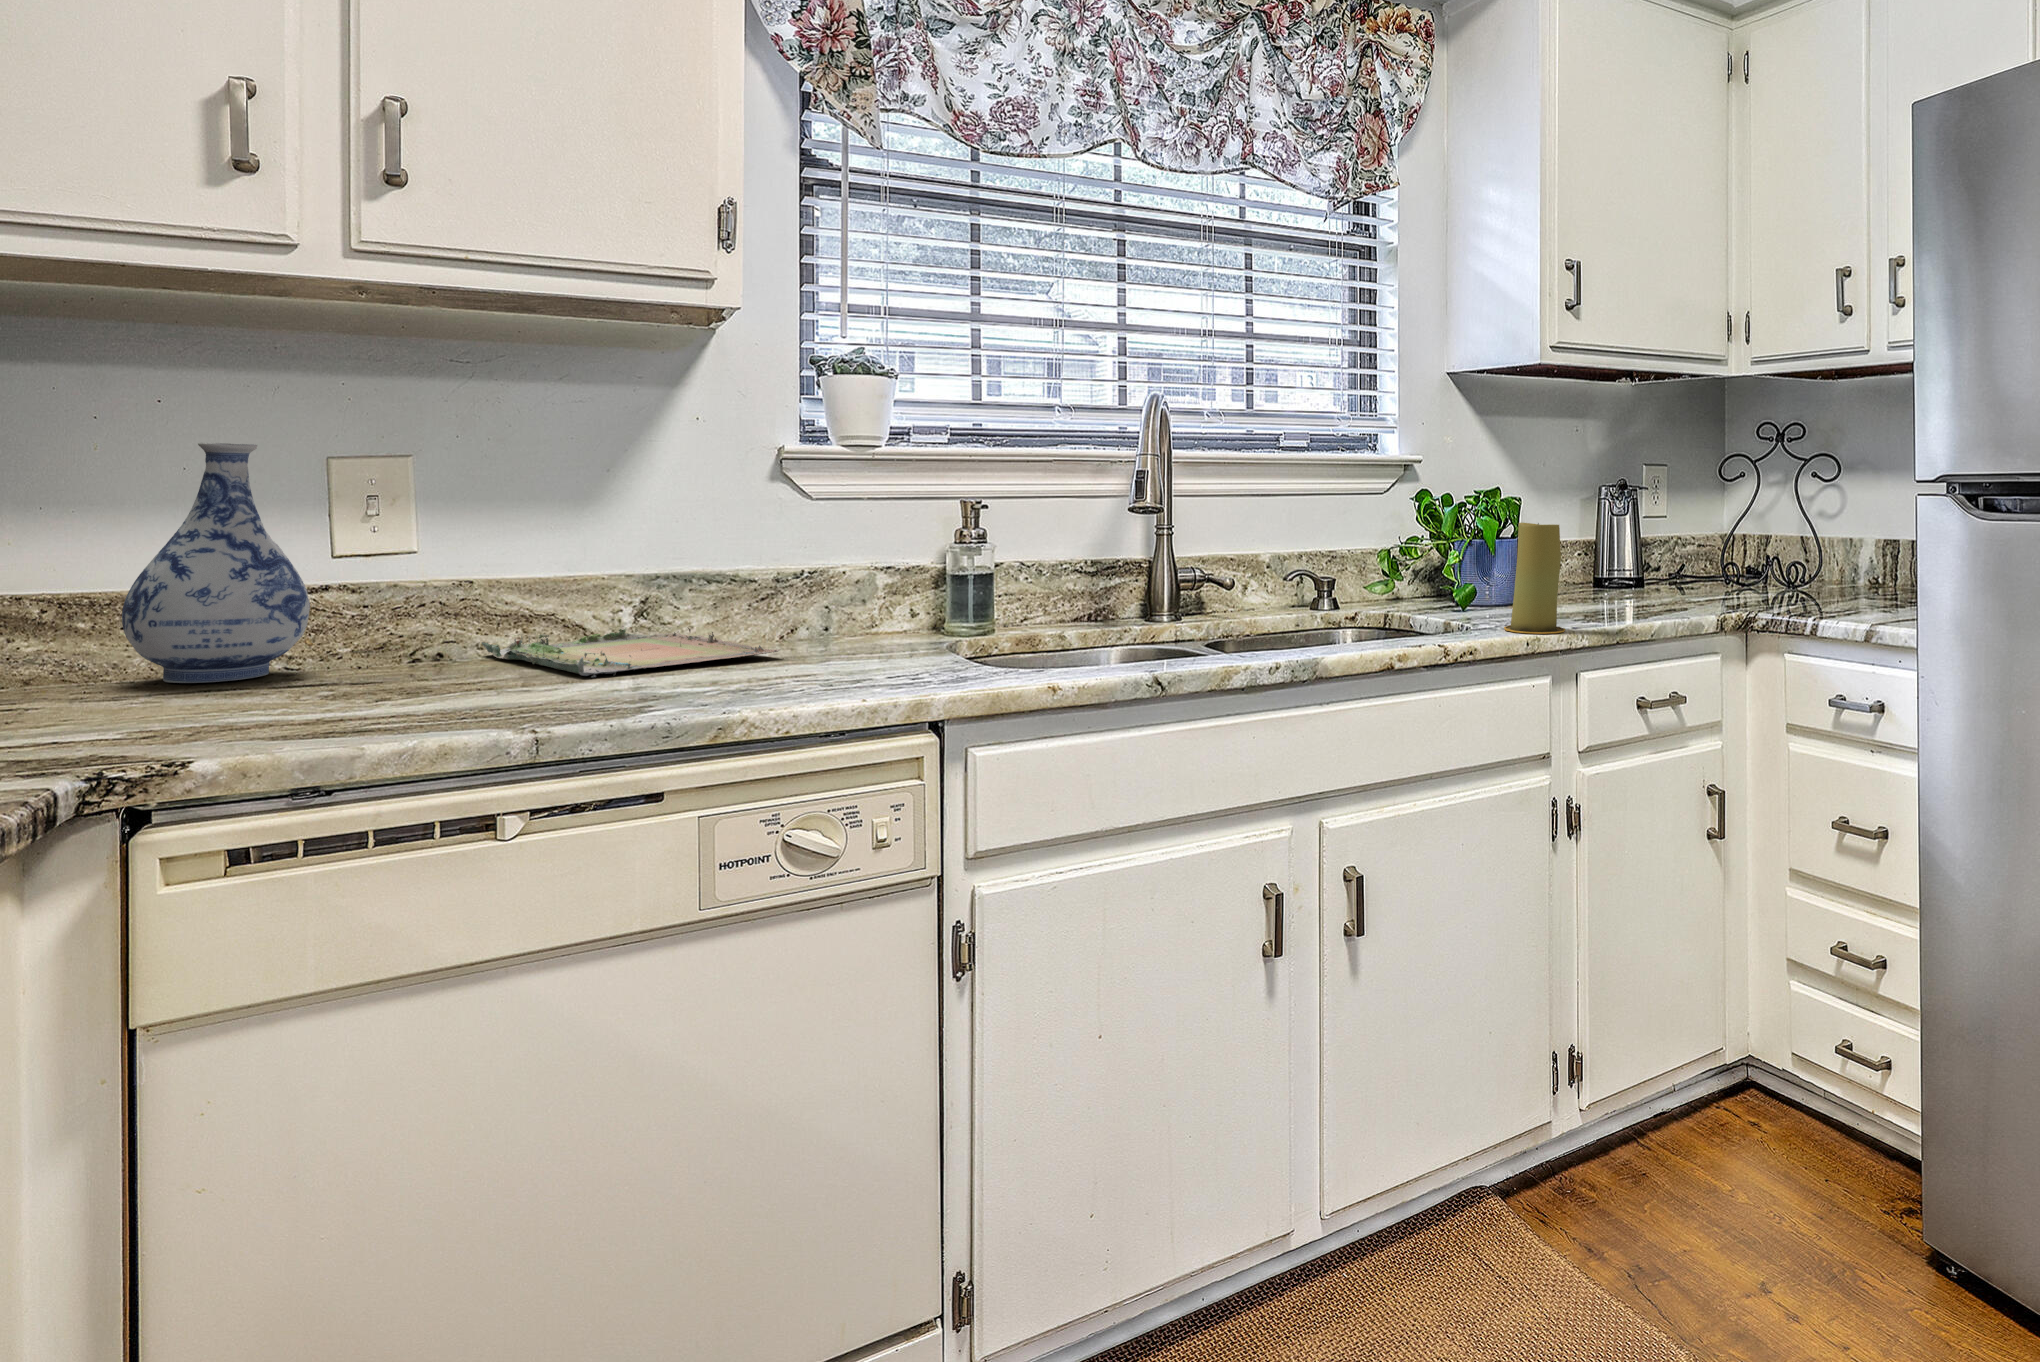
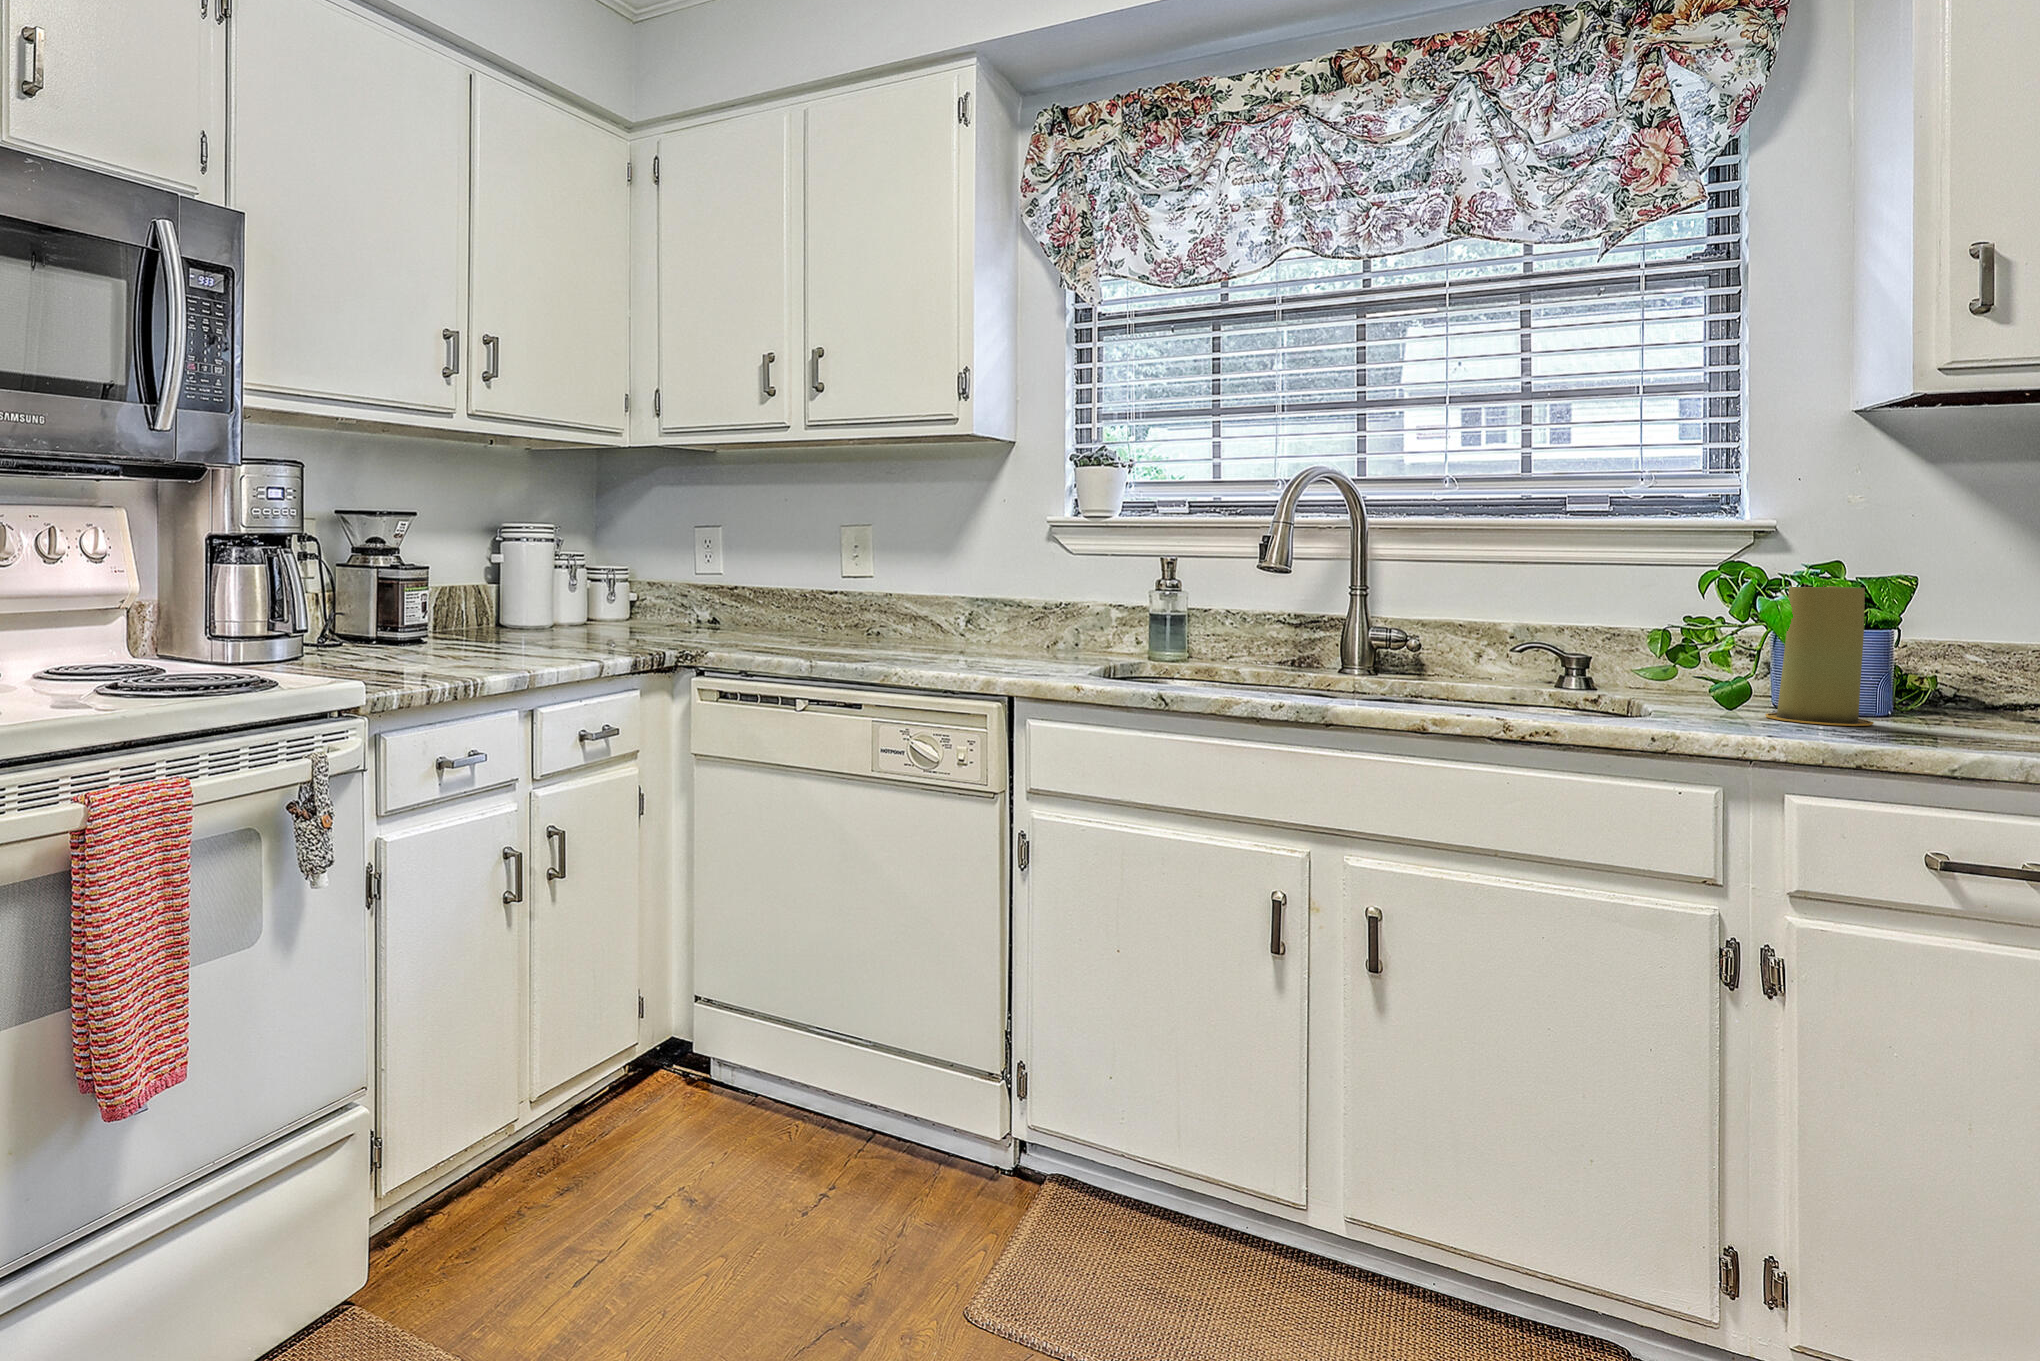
vase: present [122,443,310,683] -> none [764,524,829,638]
tray: present [482,626,781,677] -> none [903,627,1022,653]

